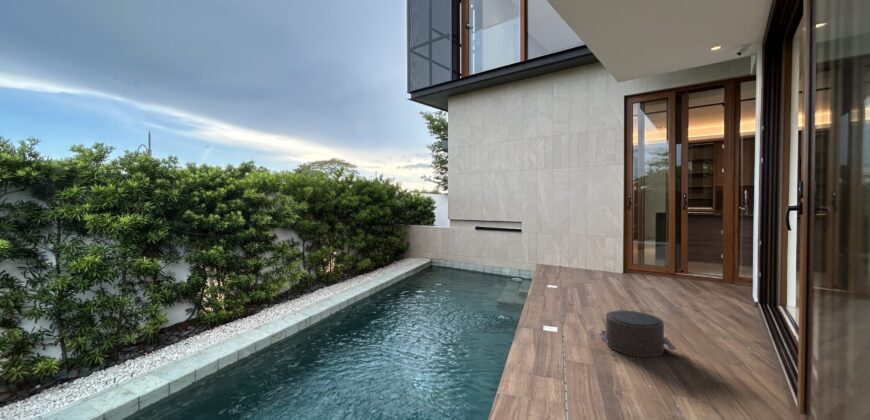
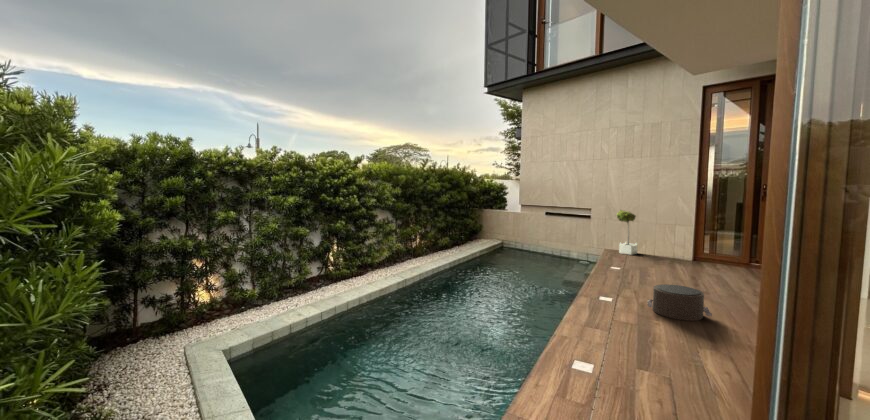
potted tree: none [547,222,568,269] -> present [617,210,637,255]

